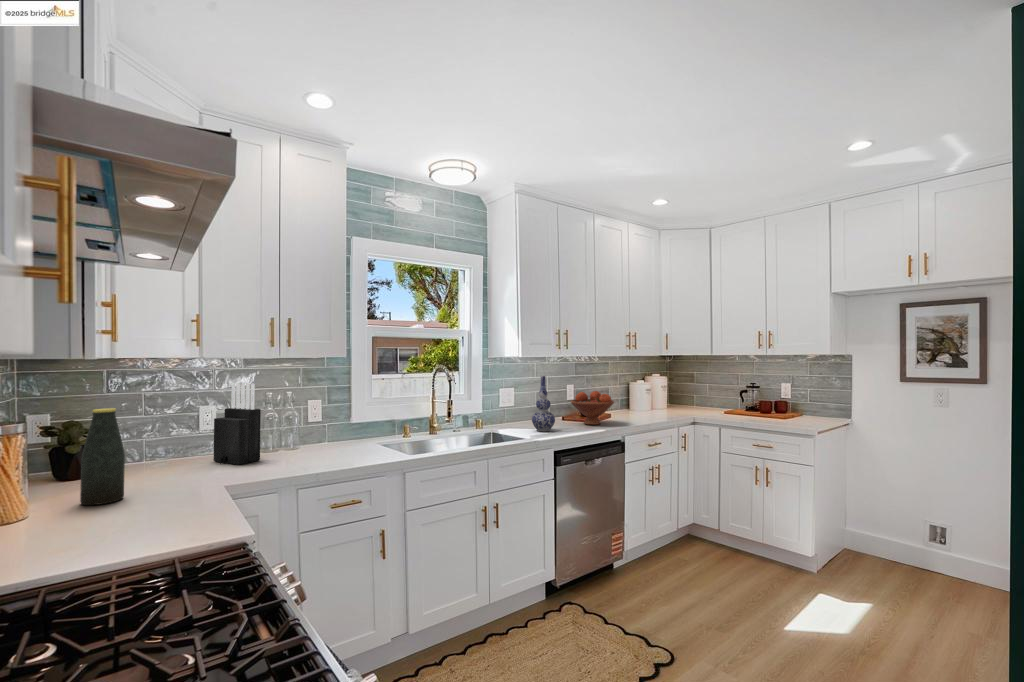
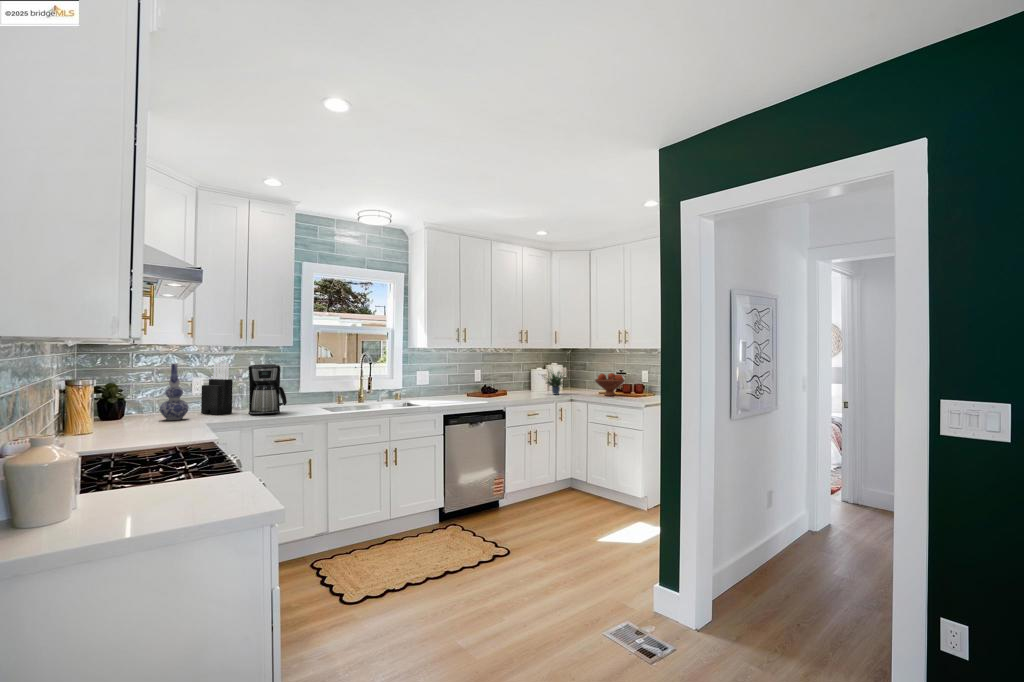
potted plant: none [648,374,694,415] -> present [546,372,565,395]
vase: present [532,376,555,431] -> present [160,363,189,420]
coffee maker: none [285,385,343,465] -> present [248,364,287,415]
fruit bowl: present [570,391,614,425] -> present [595,373,625,396]
bottle: present [80,408,125,505] -> none [120,373,146,428]

